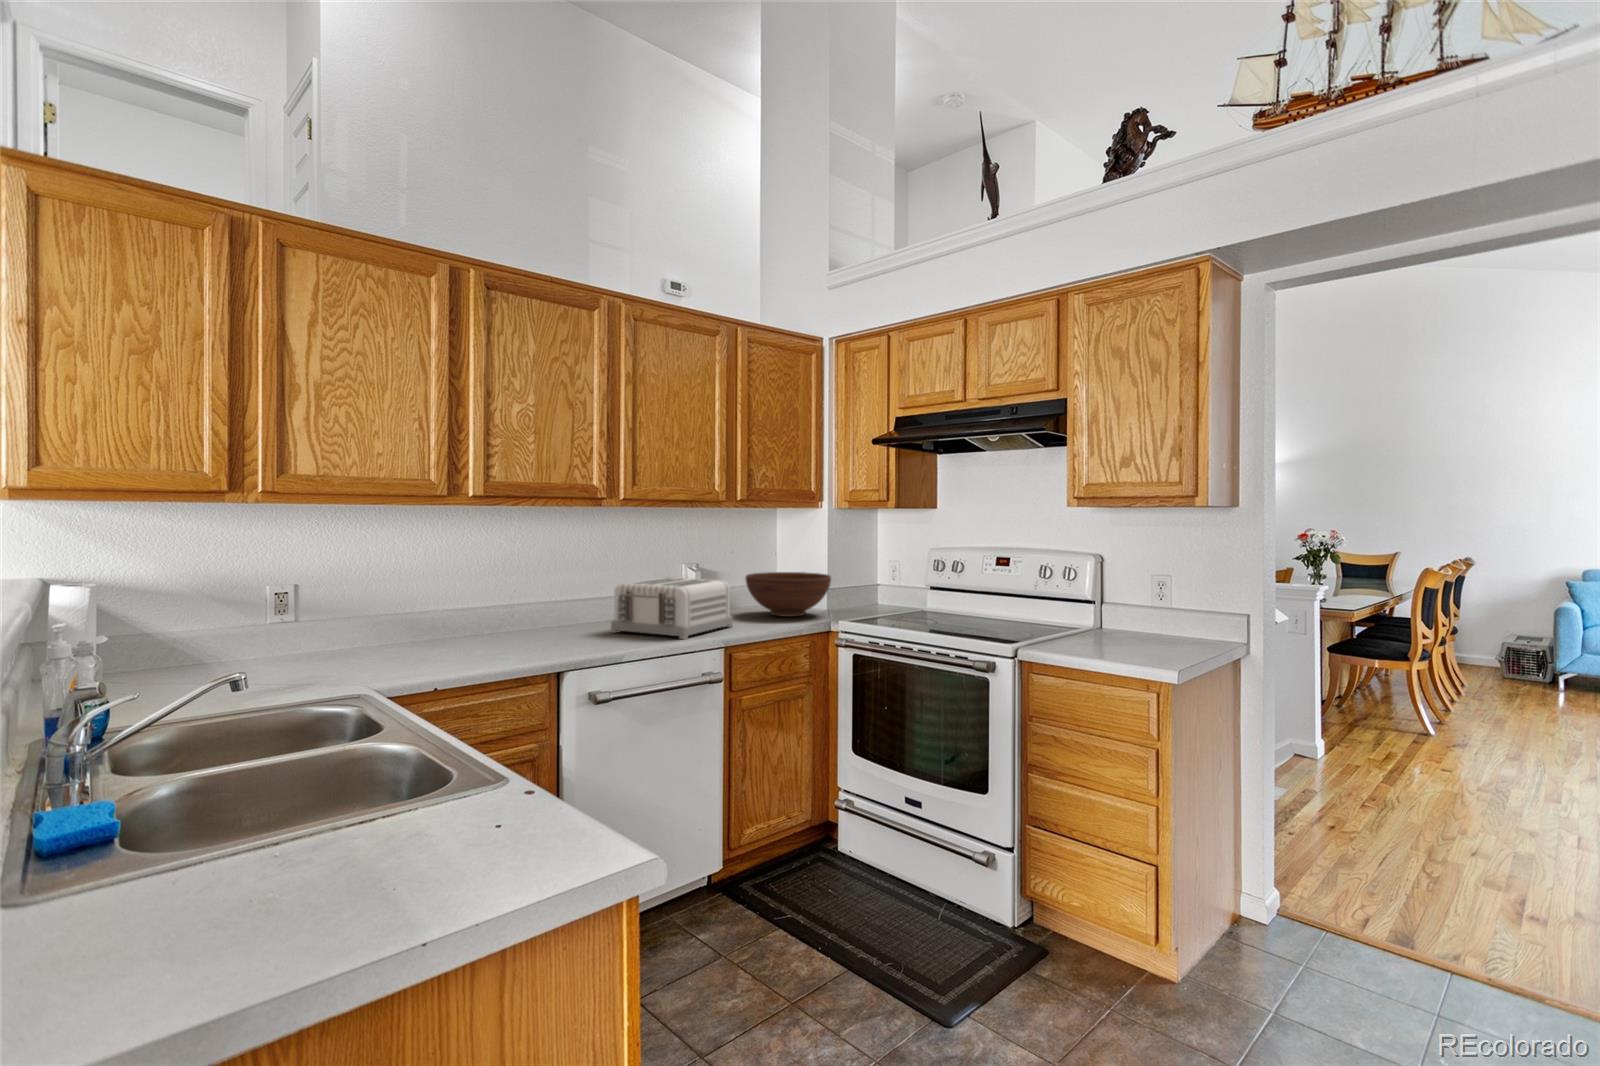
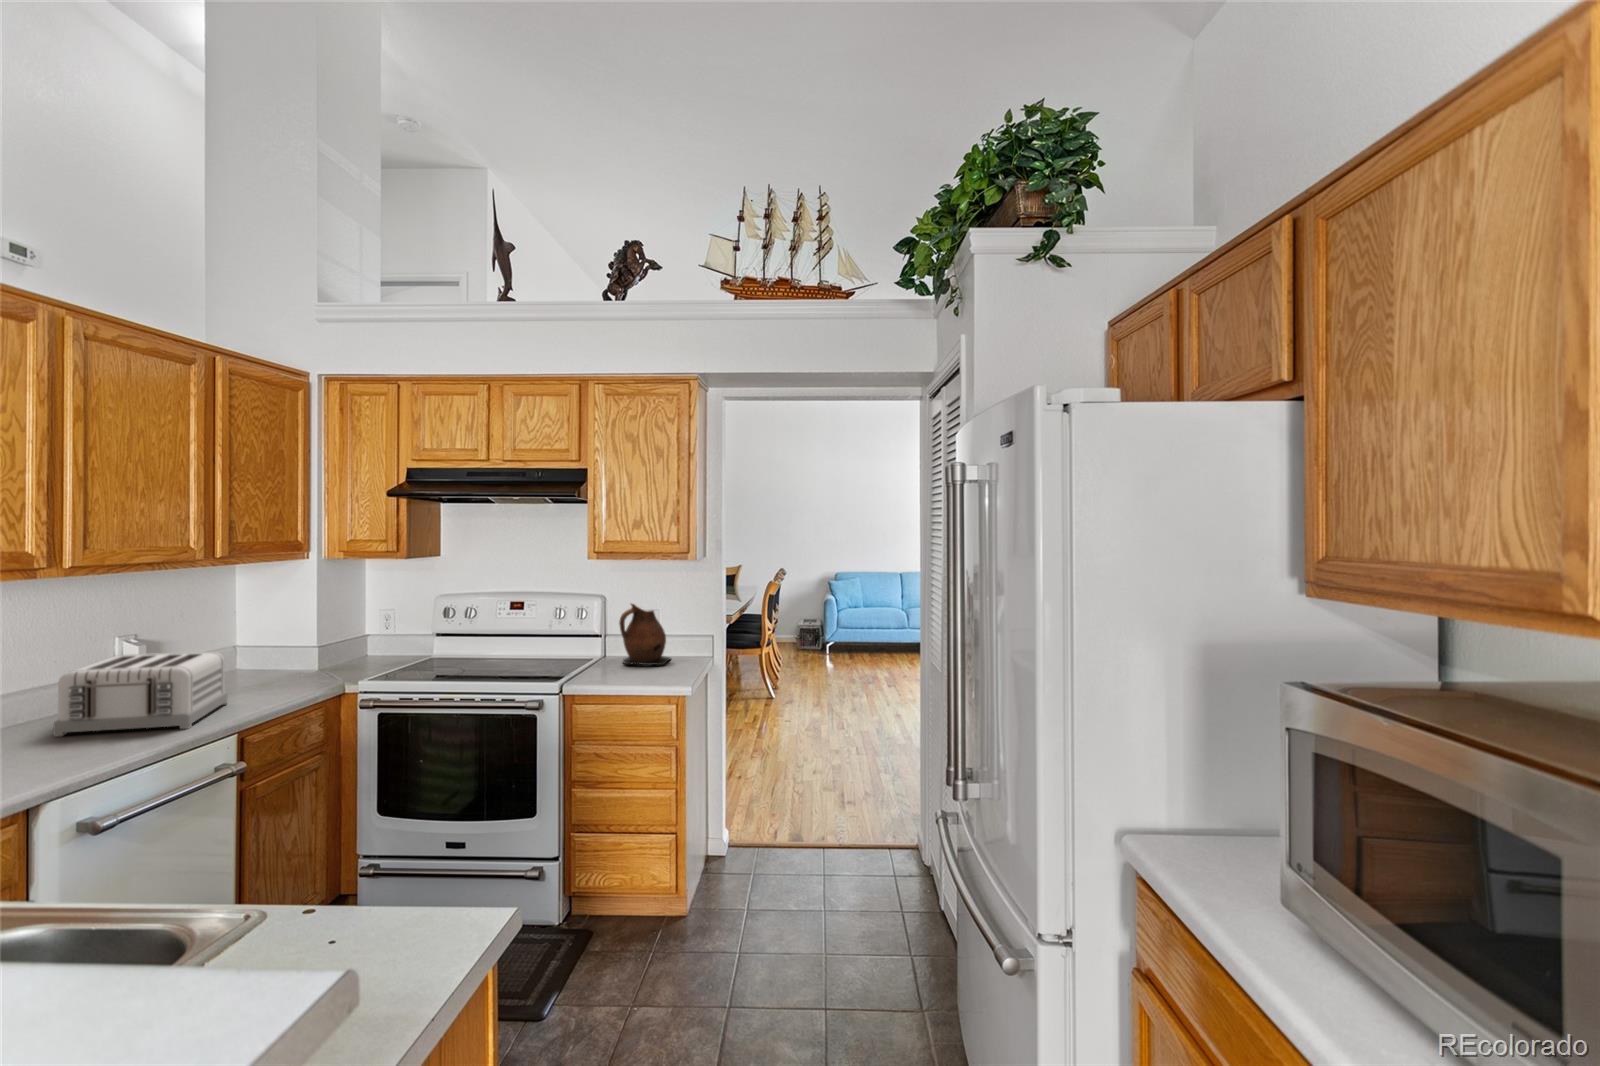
ceramic pitcher: none [1112,564,1187,645] -> present [619,604,670,665]
fruit bowl: present [746,572,831,617] -> none [217,629,331,683]

